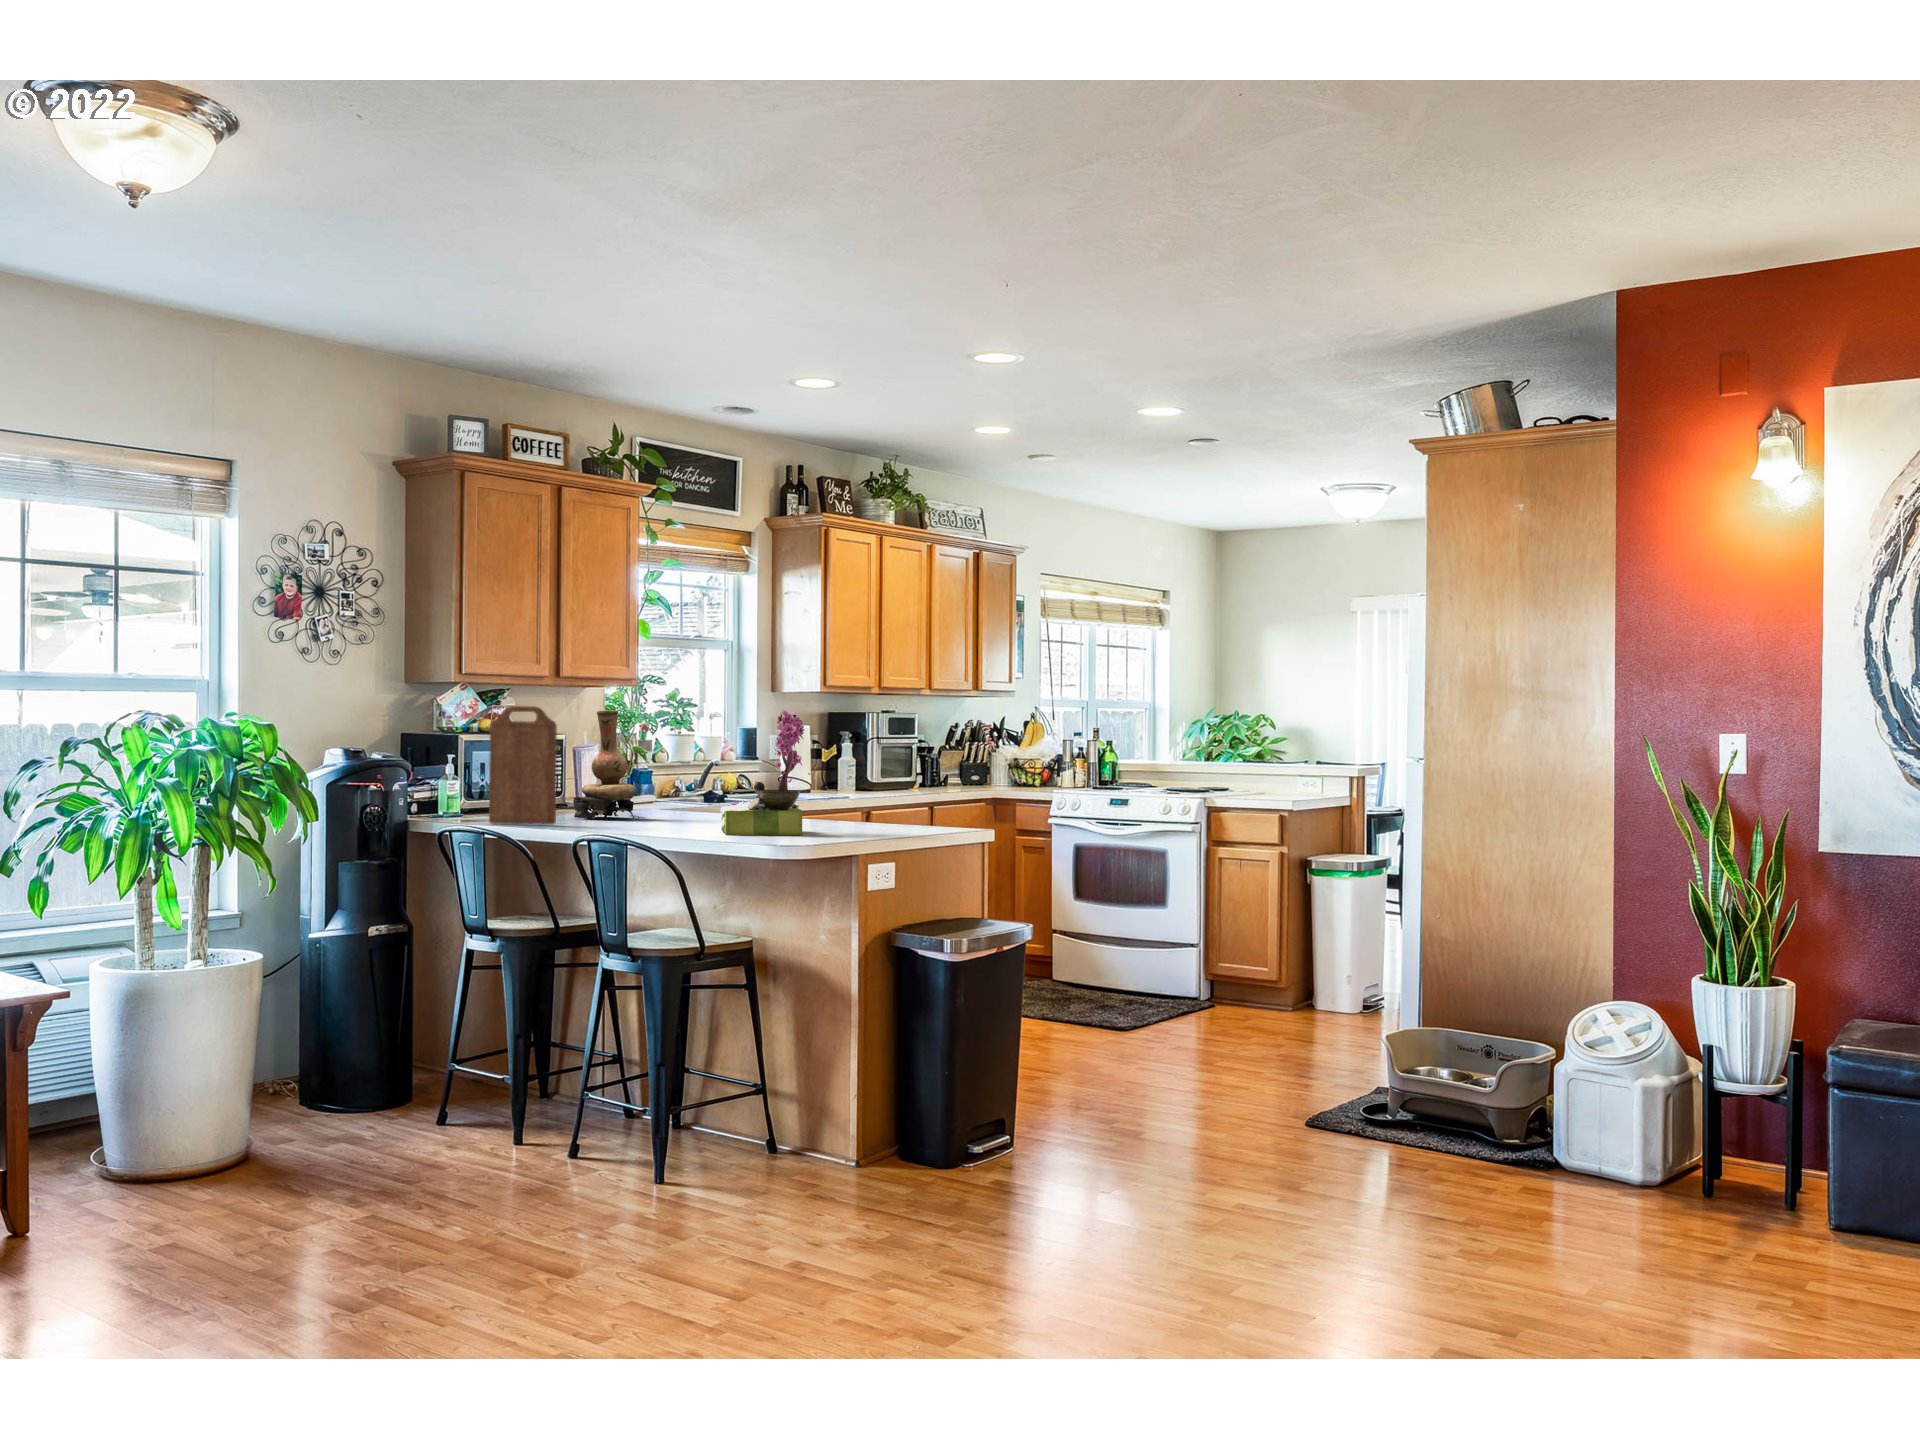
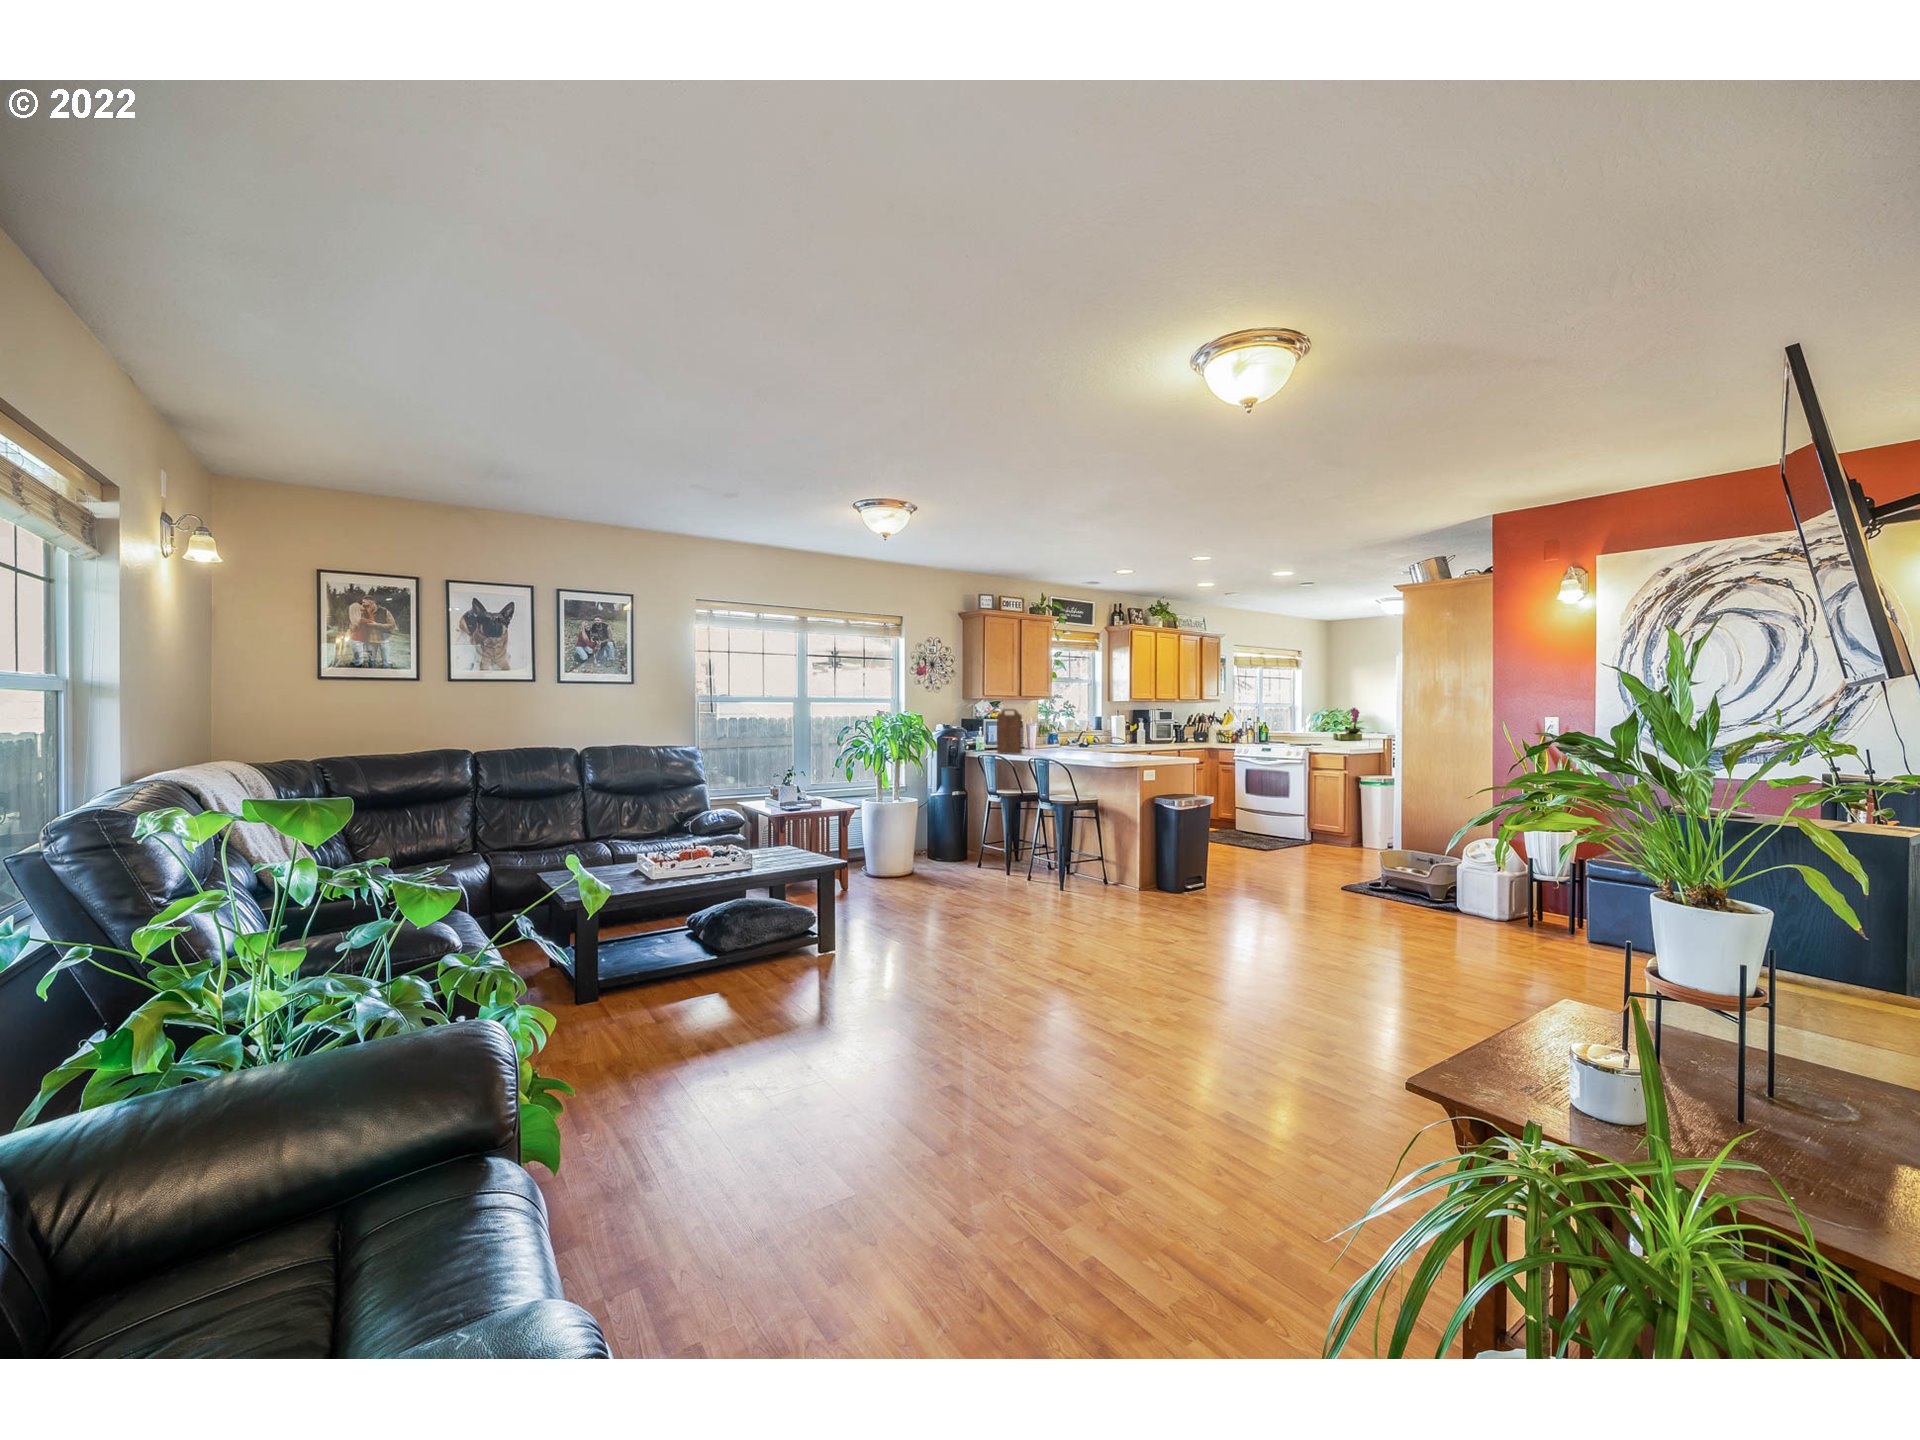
vase: present [573,710,644,820] -> none [1027,710,1056,753]
flower arrangement: present [720,710,810,835] -> present [1333,708,1362,740]

